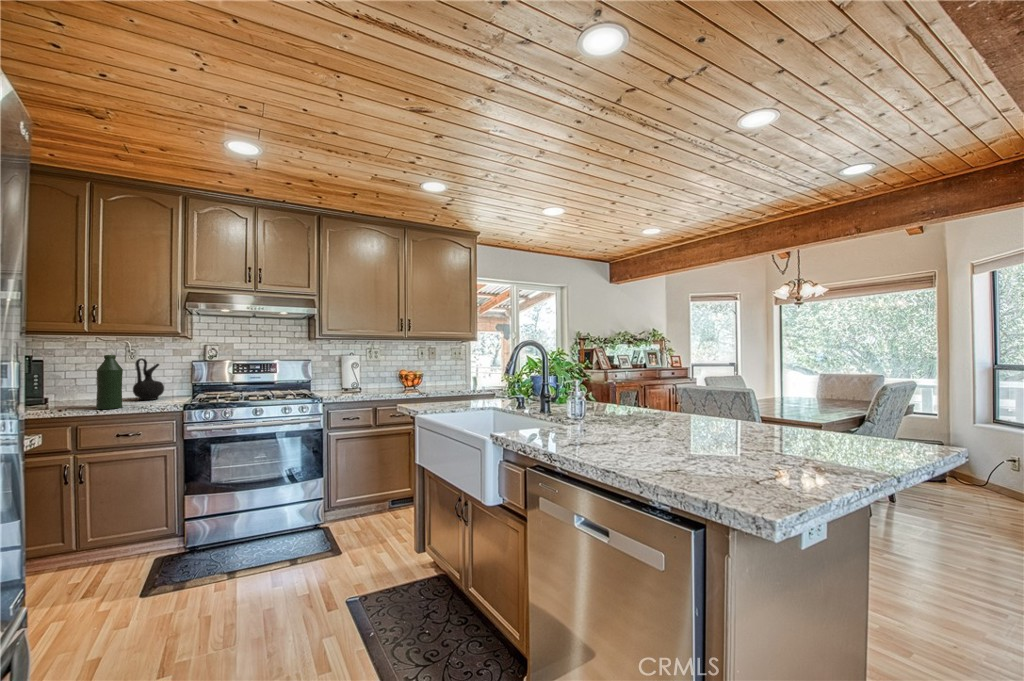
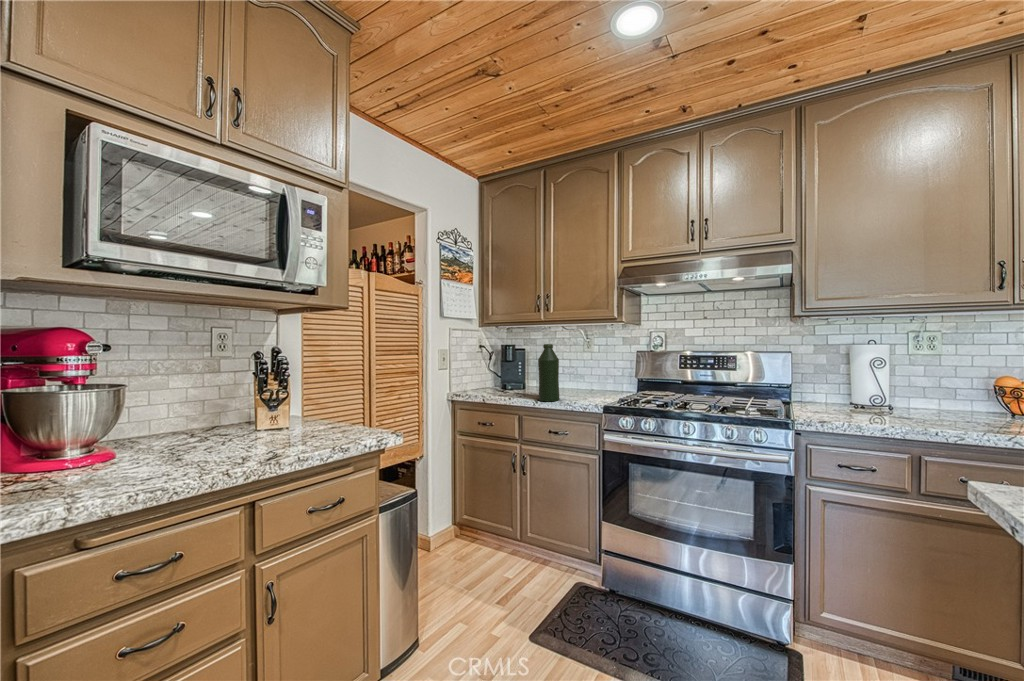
ceramic jug: present [133,358,164,400] -> none [579,347,607,394]

